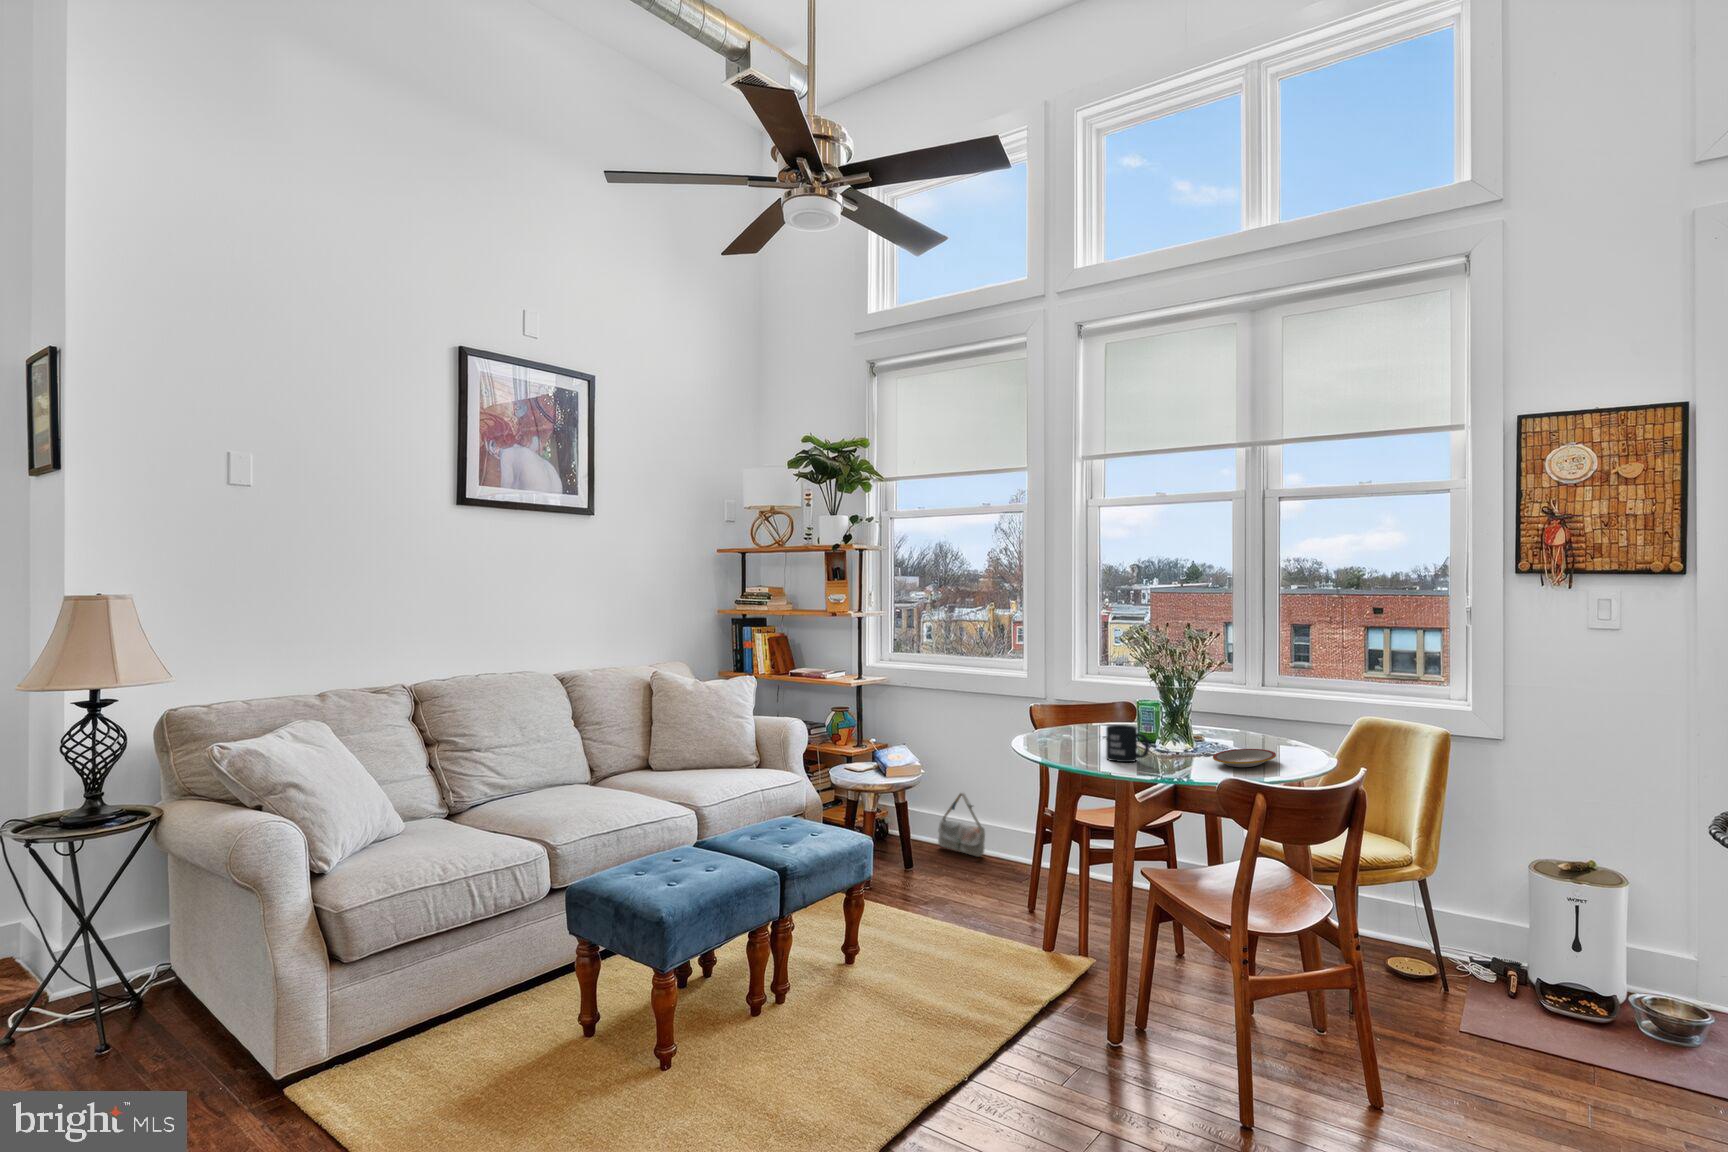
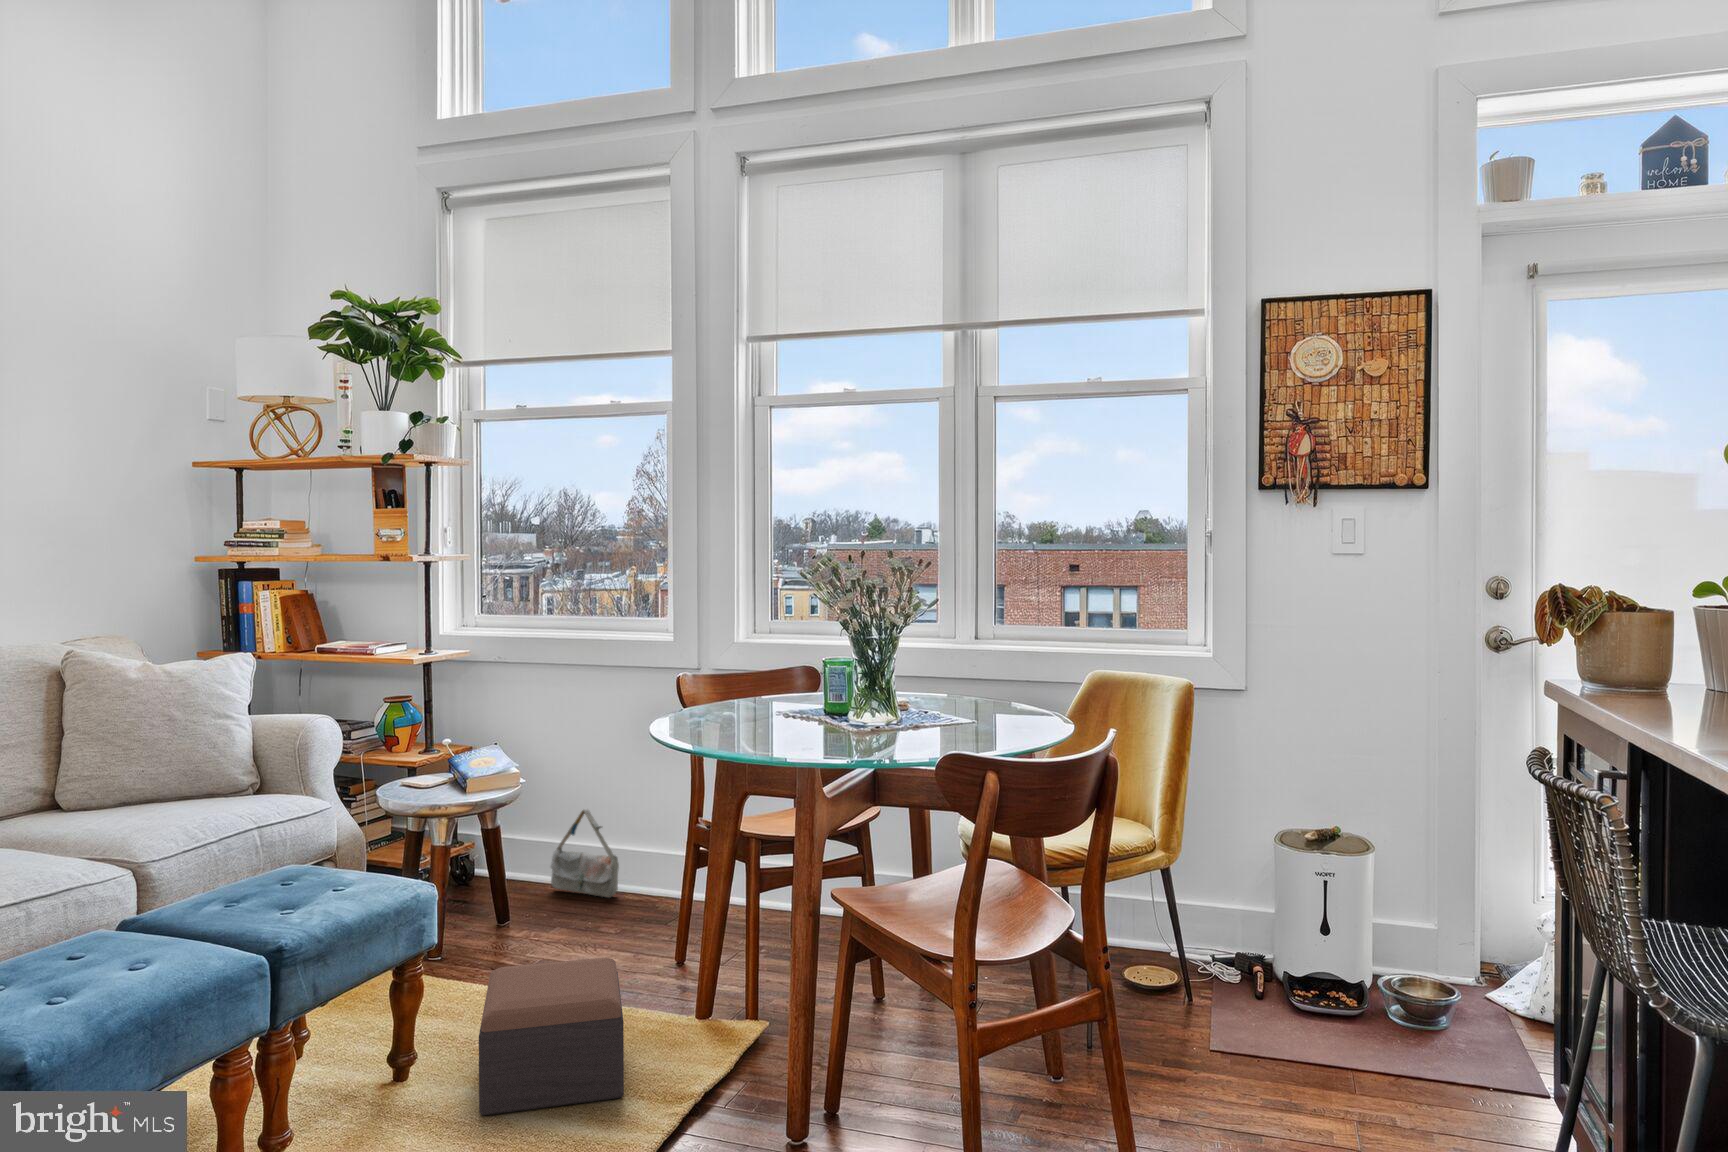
mug: present [1106,725,1149,762] -> none [782,689,841,741]
plate: present [1213,749,1276,767] -> none [925,714,1003,738]
footstool: none [905,895,996,993] -> present [479,957,624,1115]

